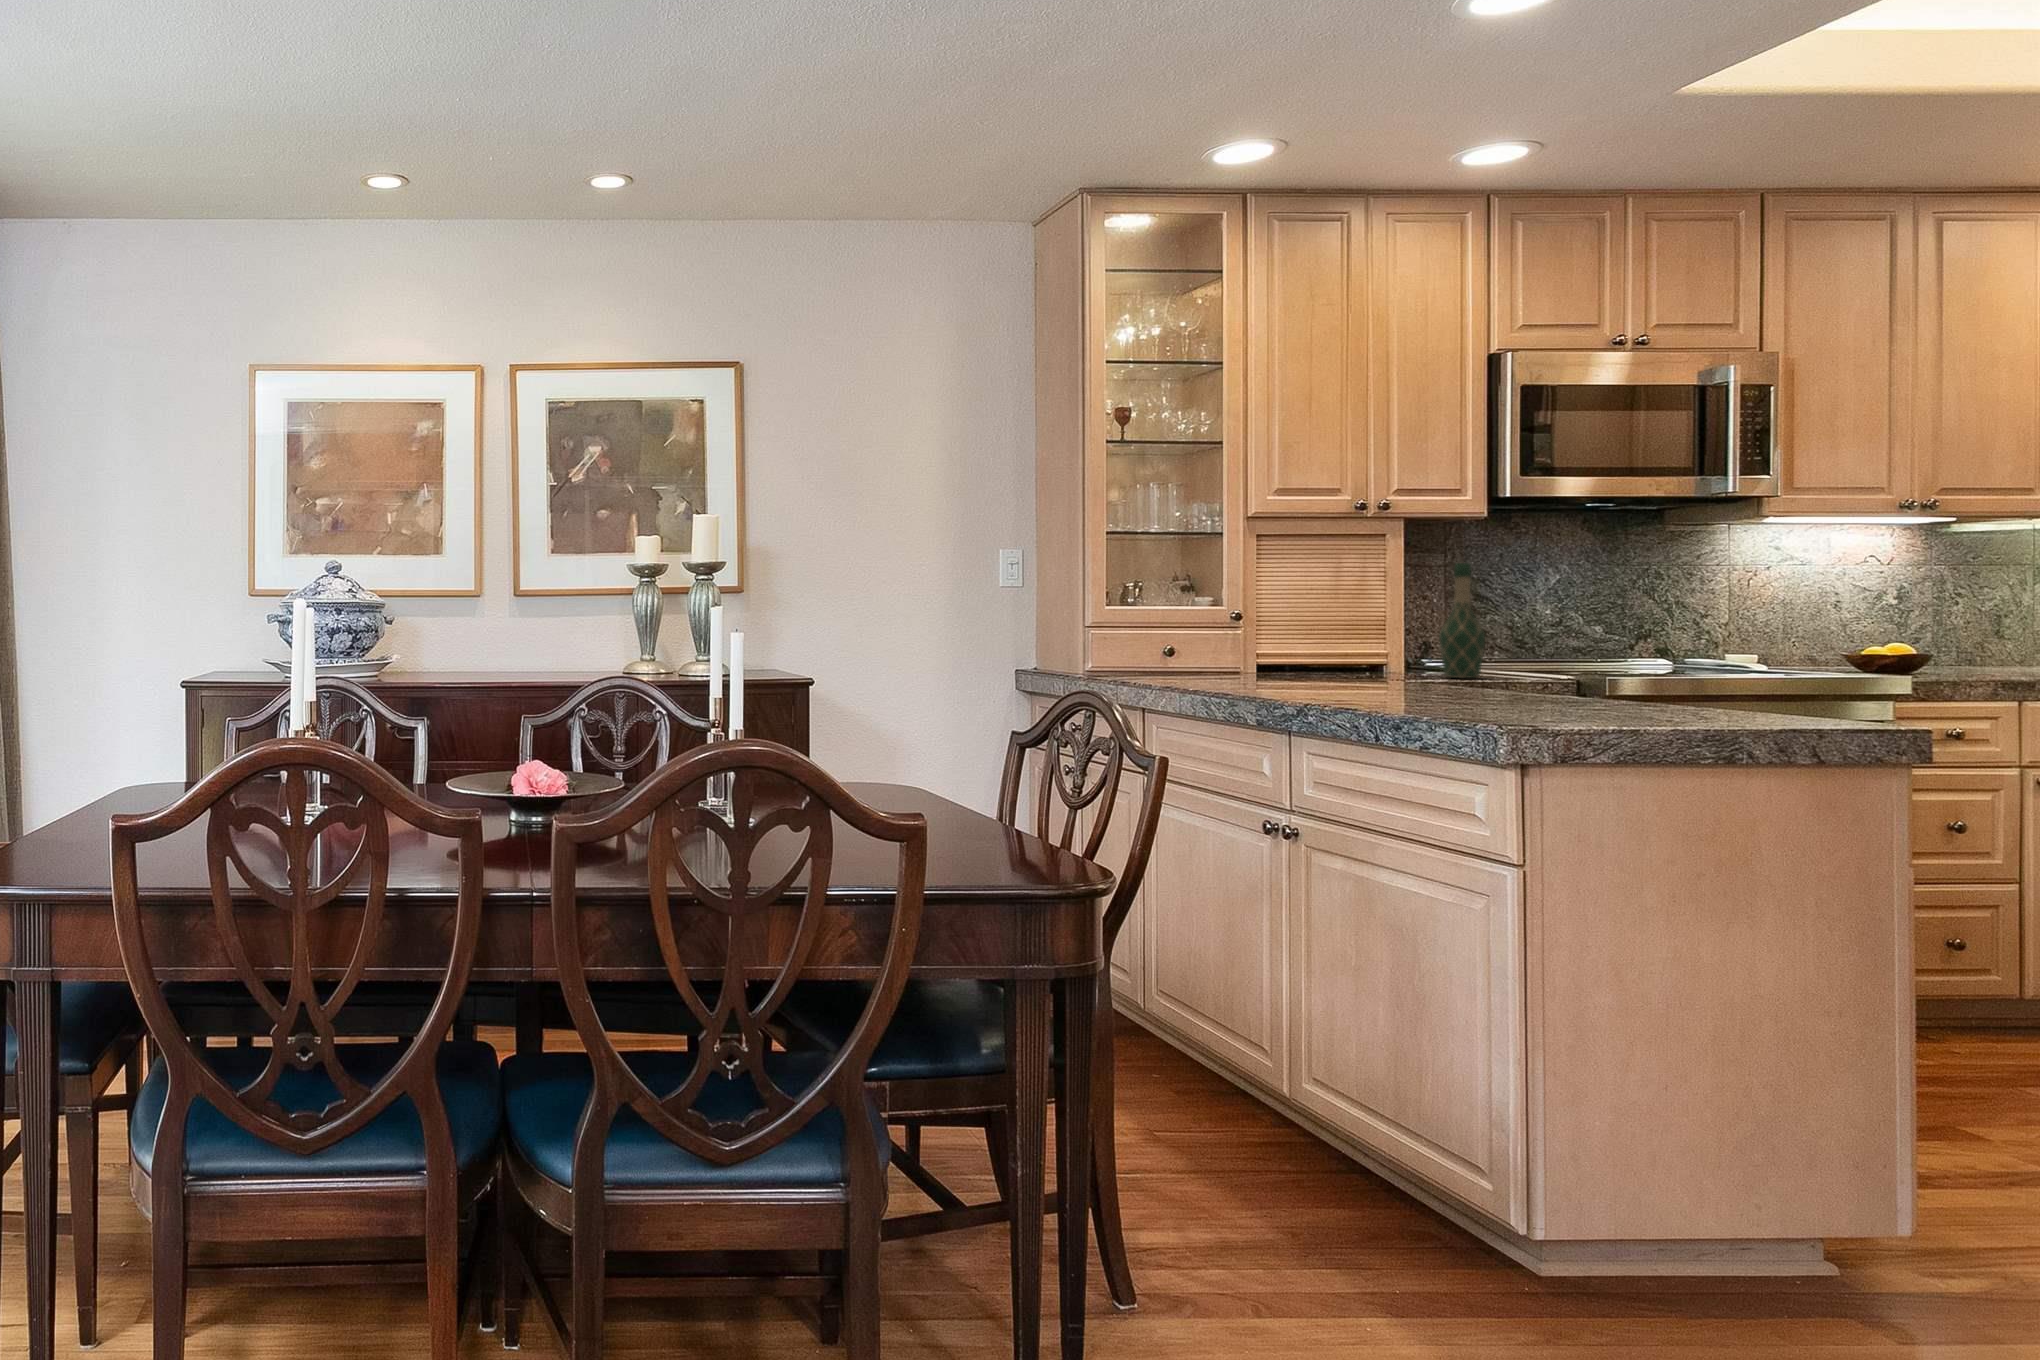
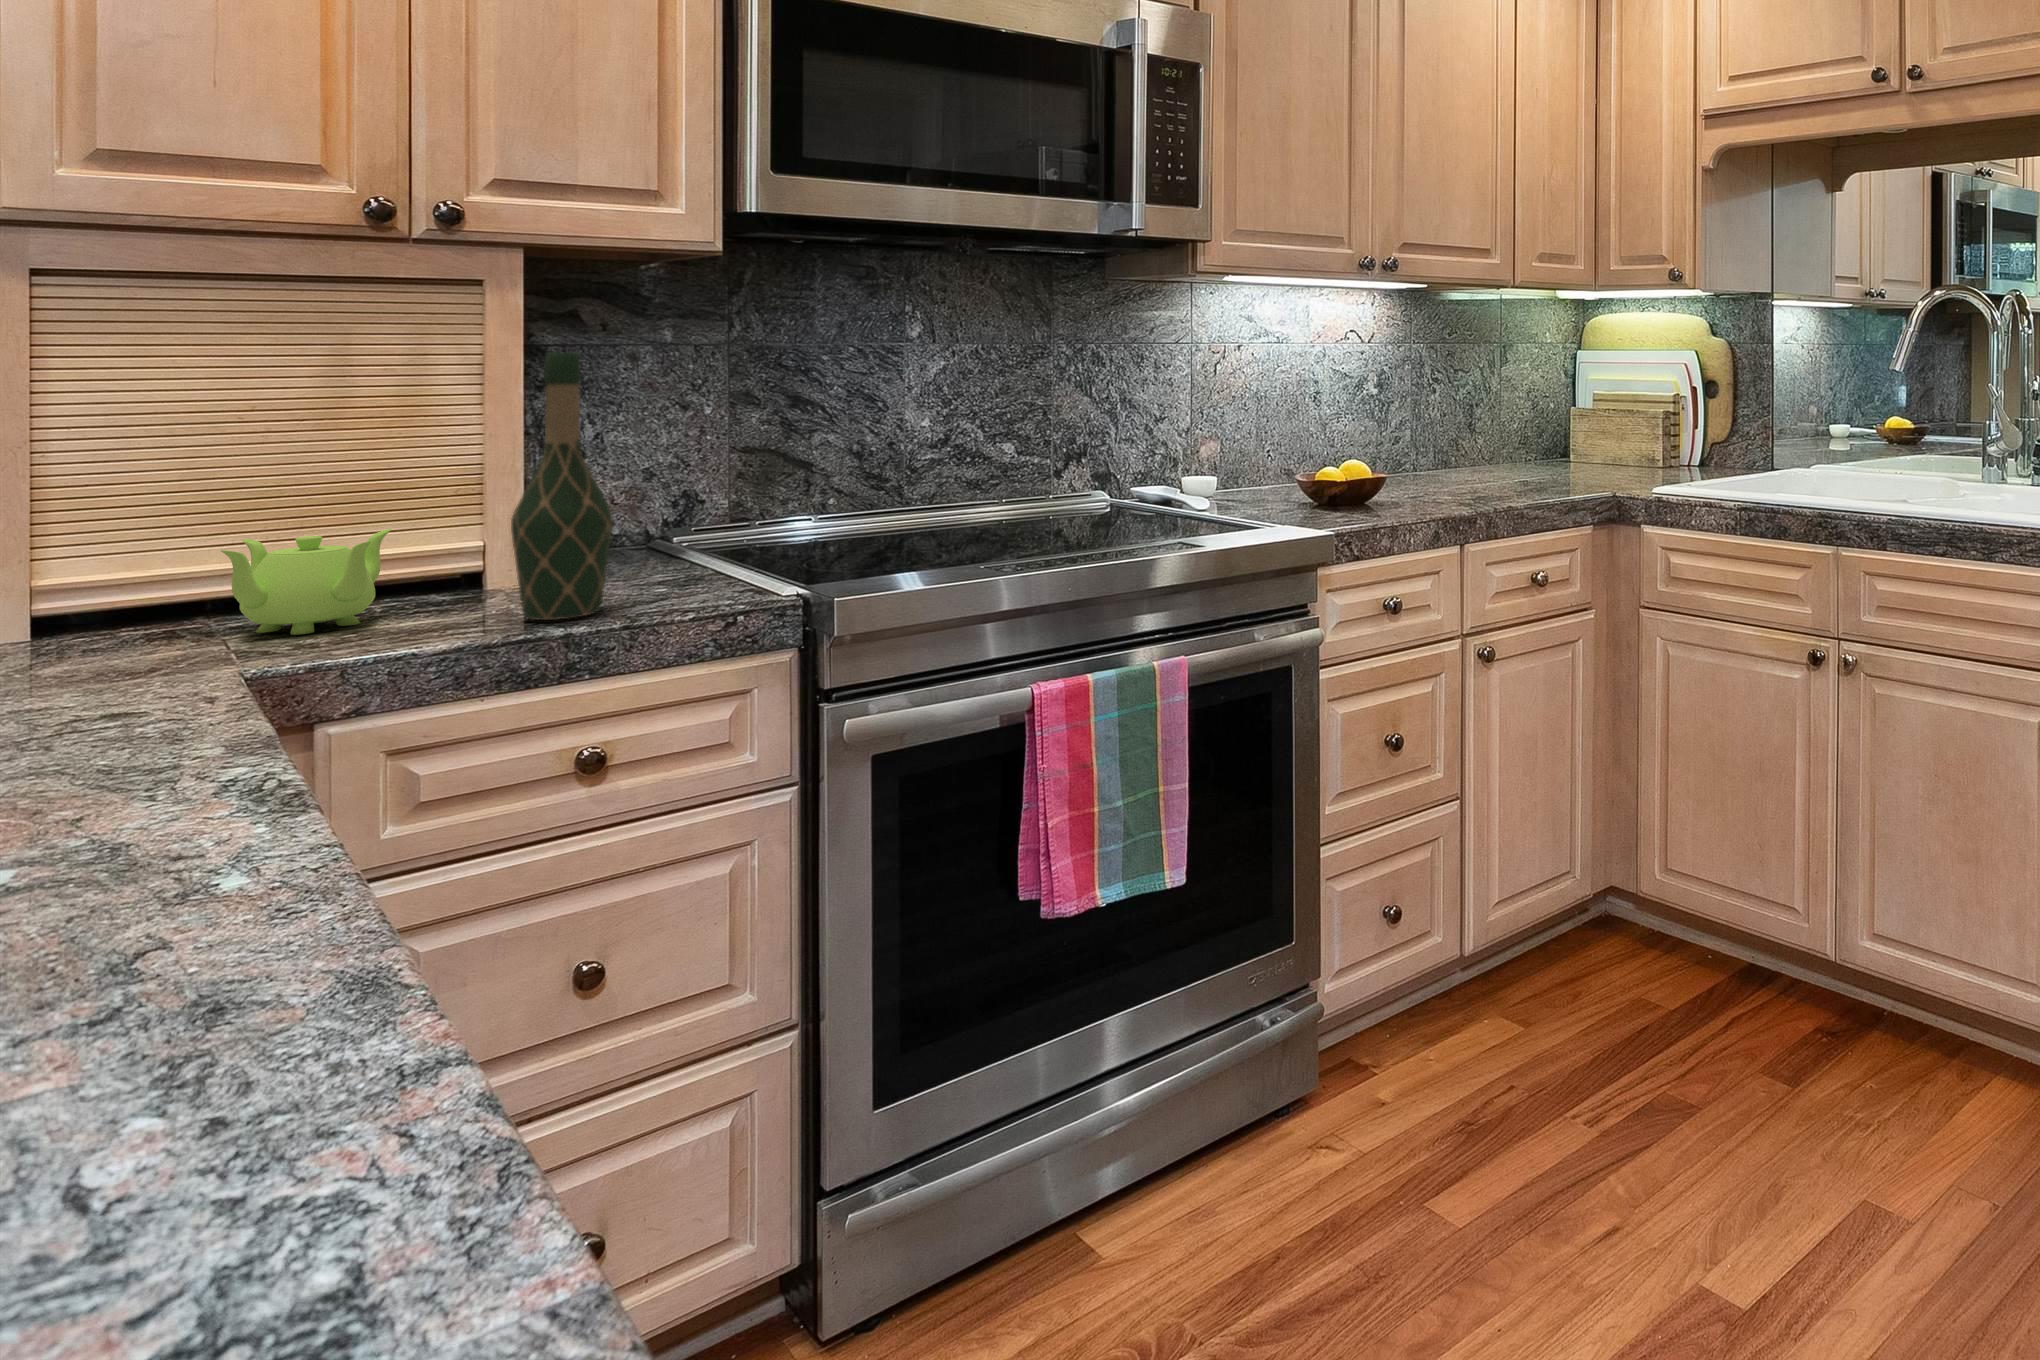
teapot: none [1309,639,1379,676] -> present [221,529,391,635]

